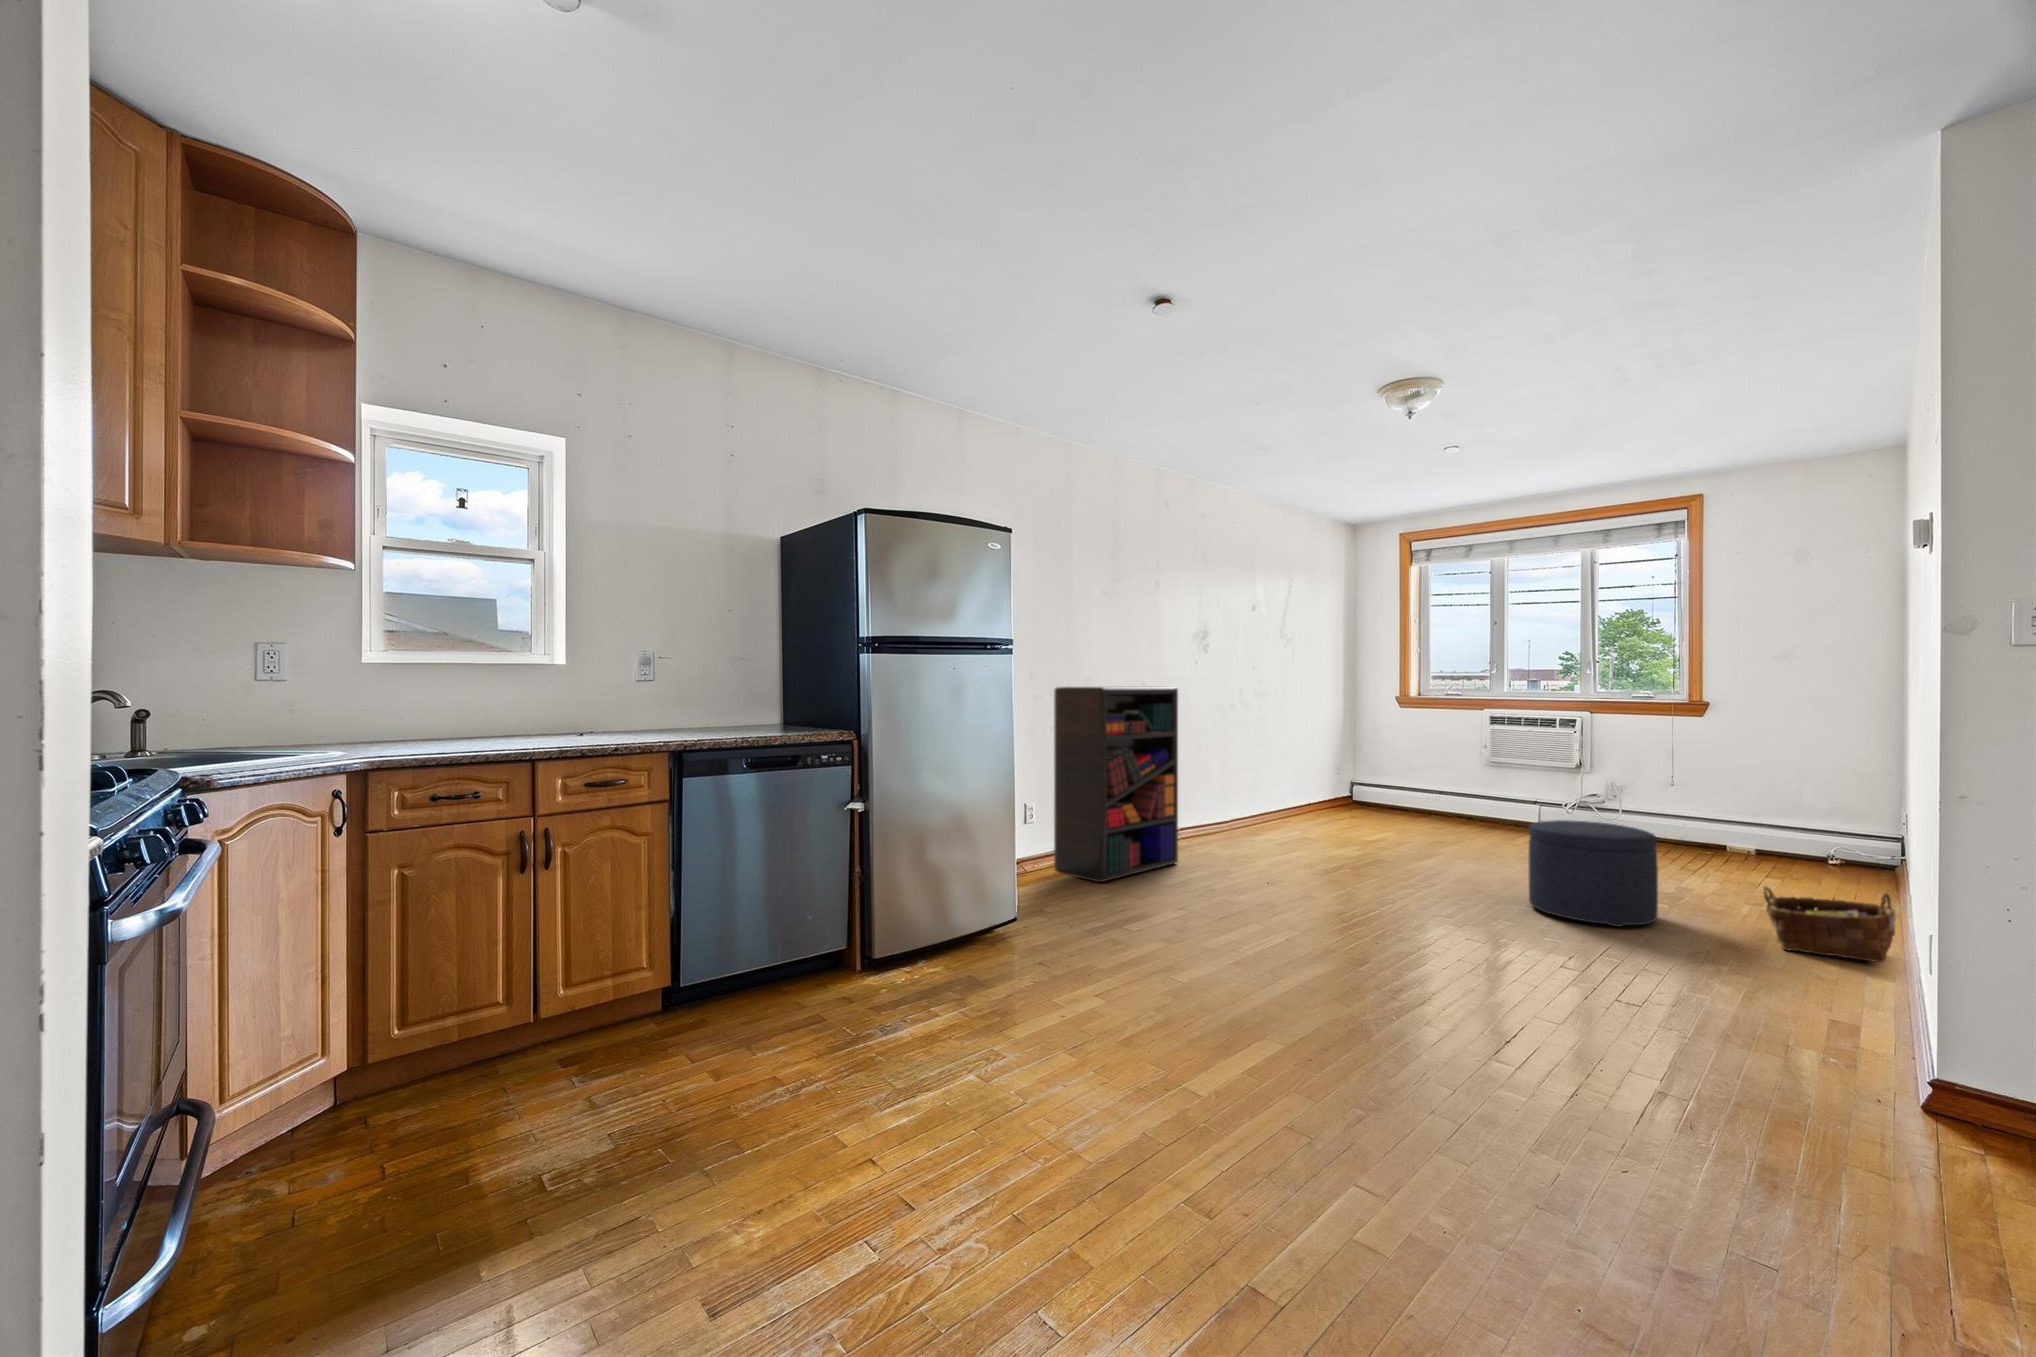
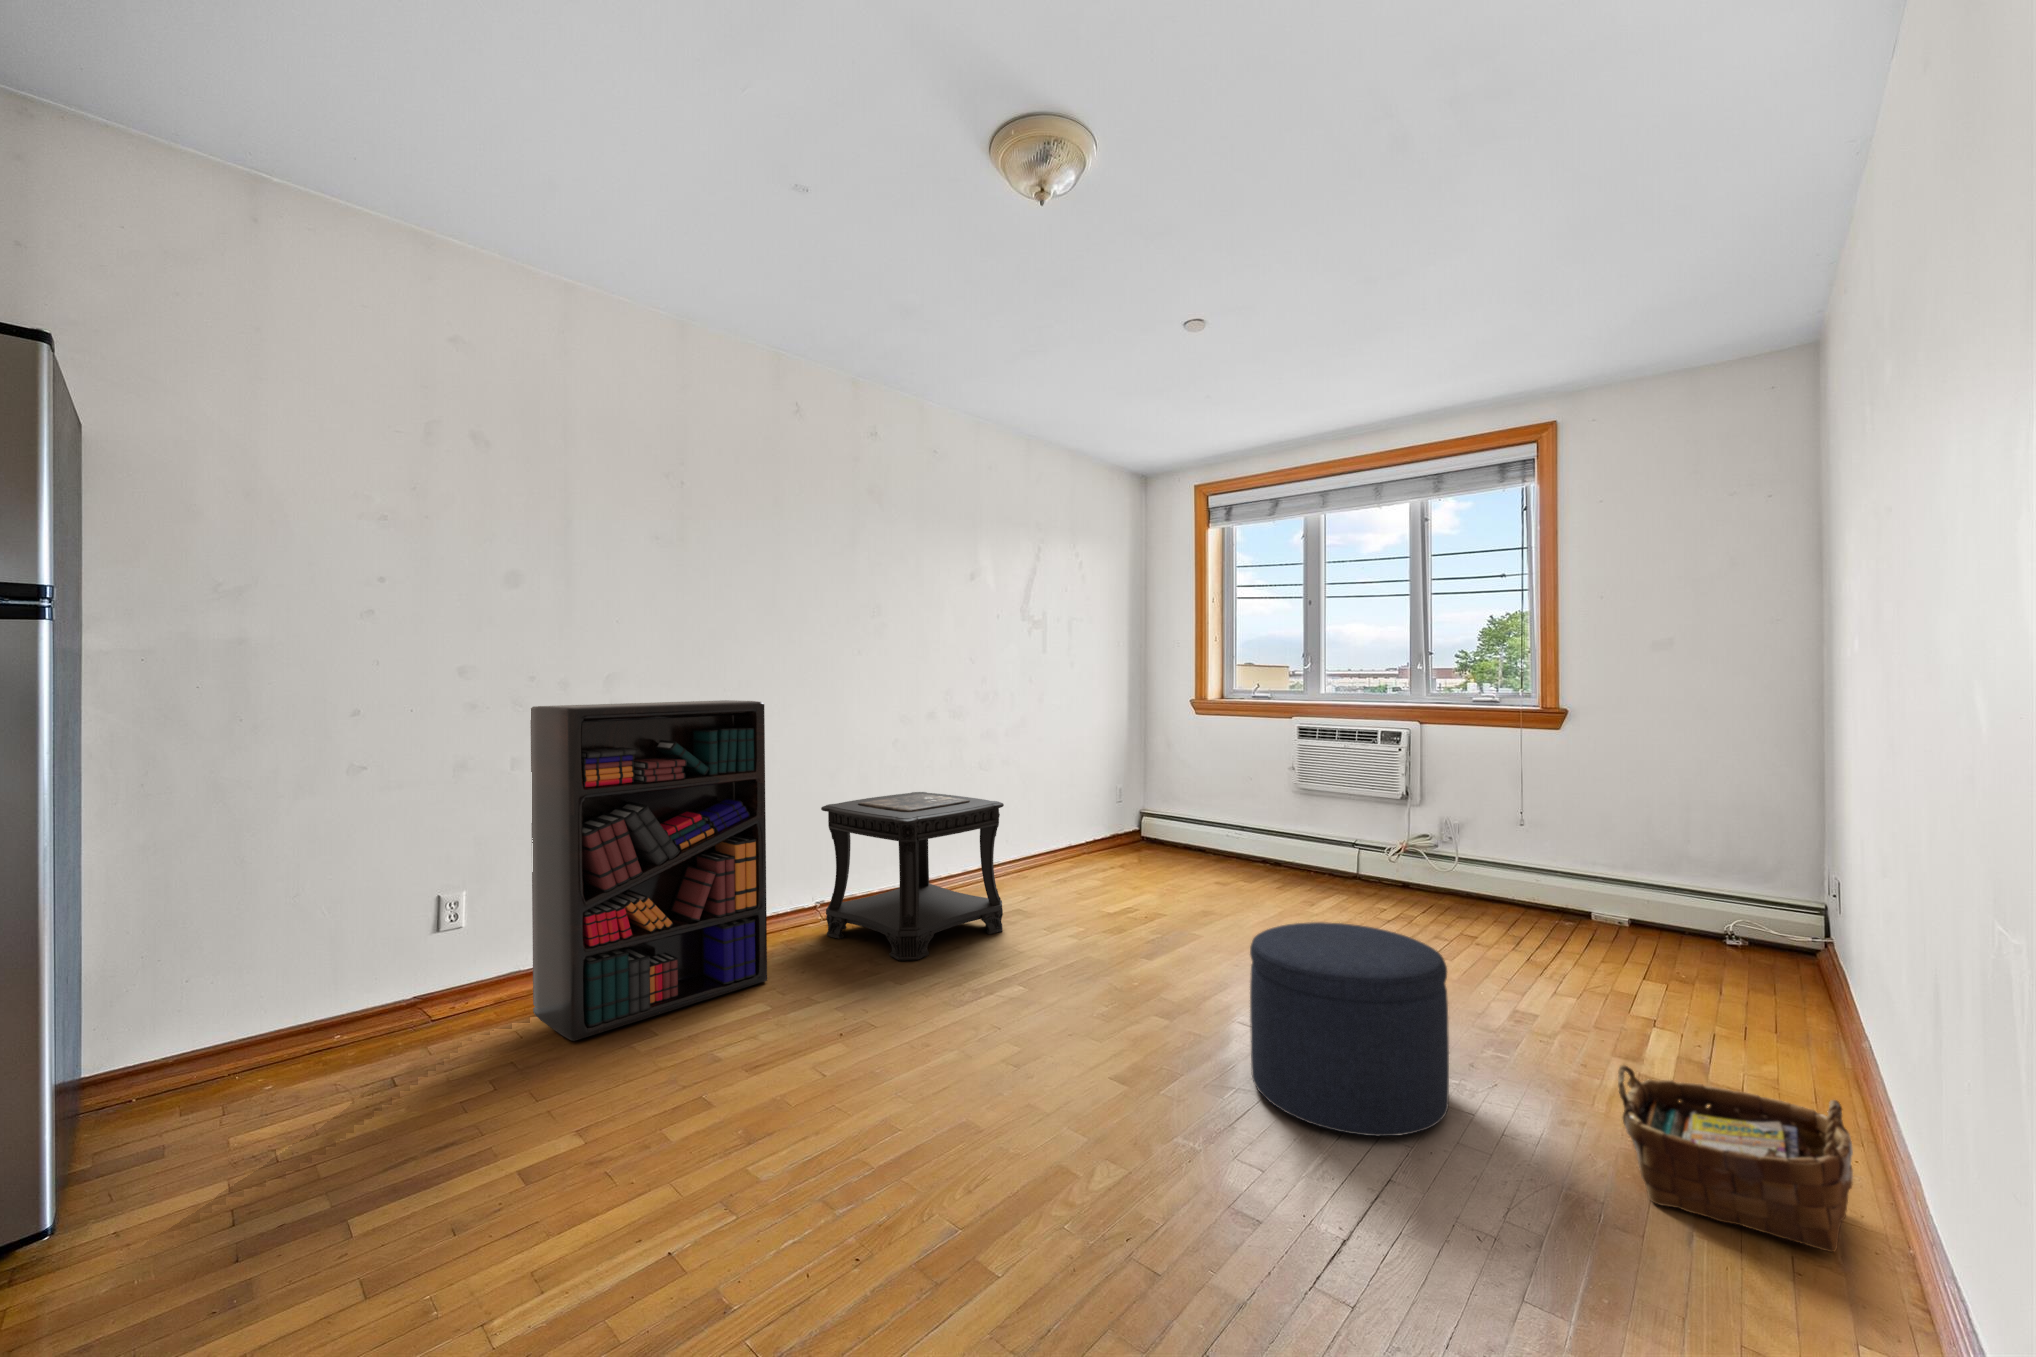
side table: none [1179,754,1303,857] -> present [821,792,1004,960]

